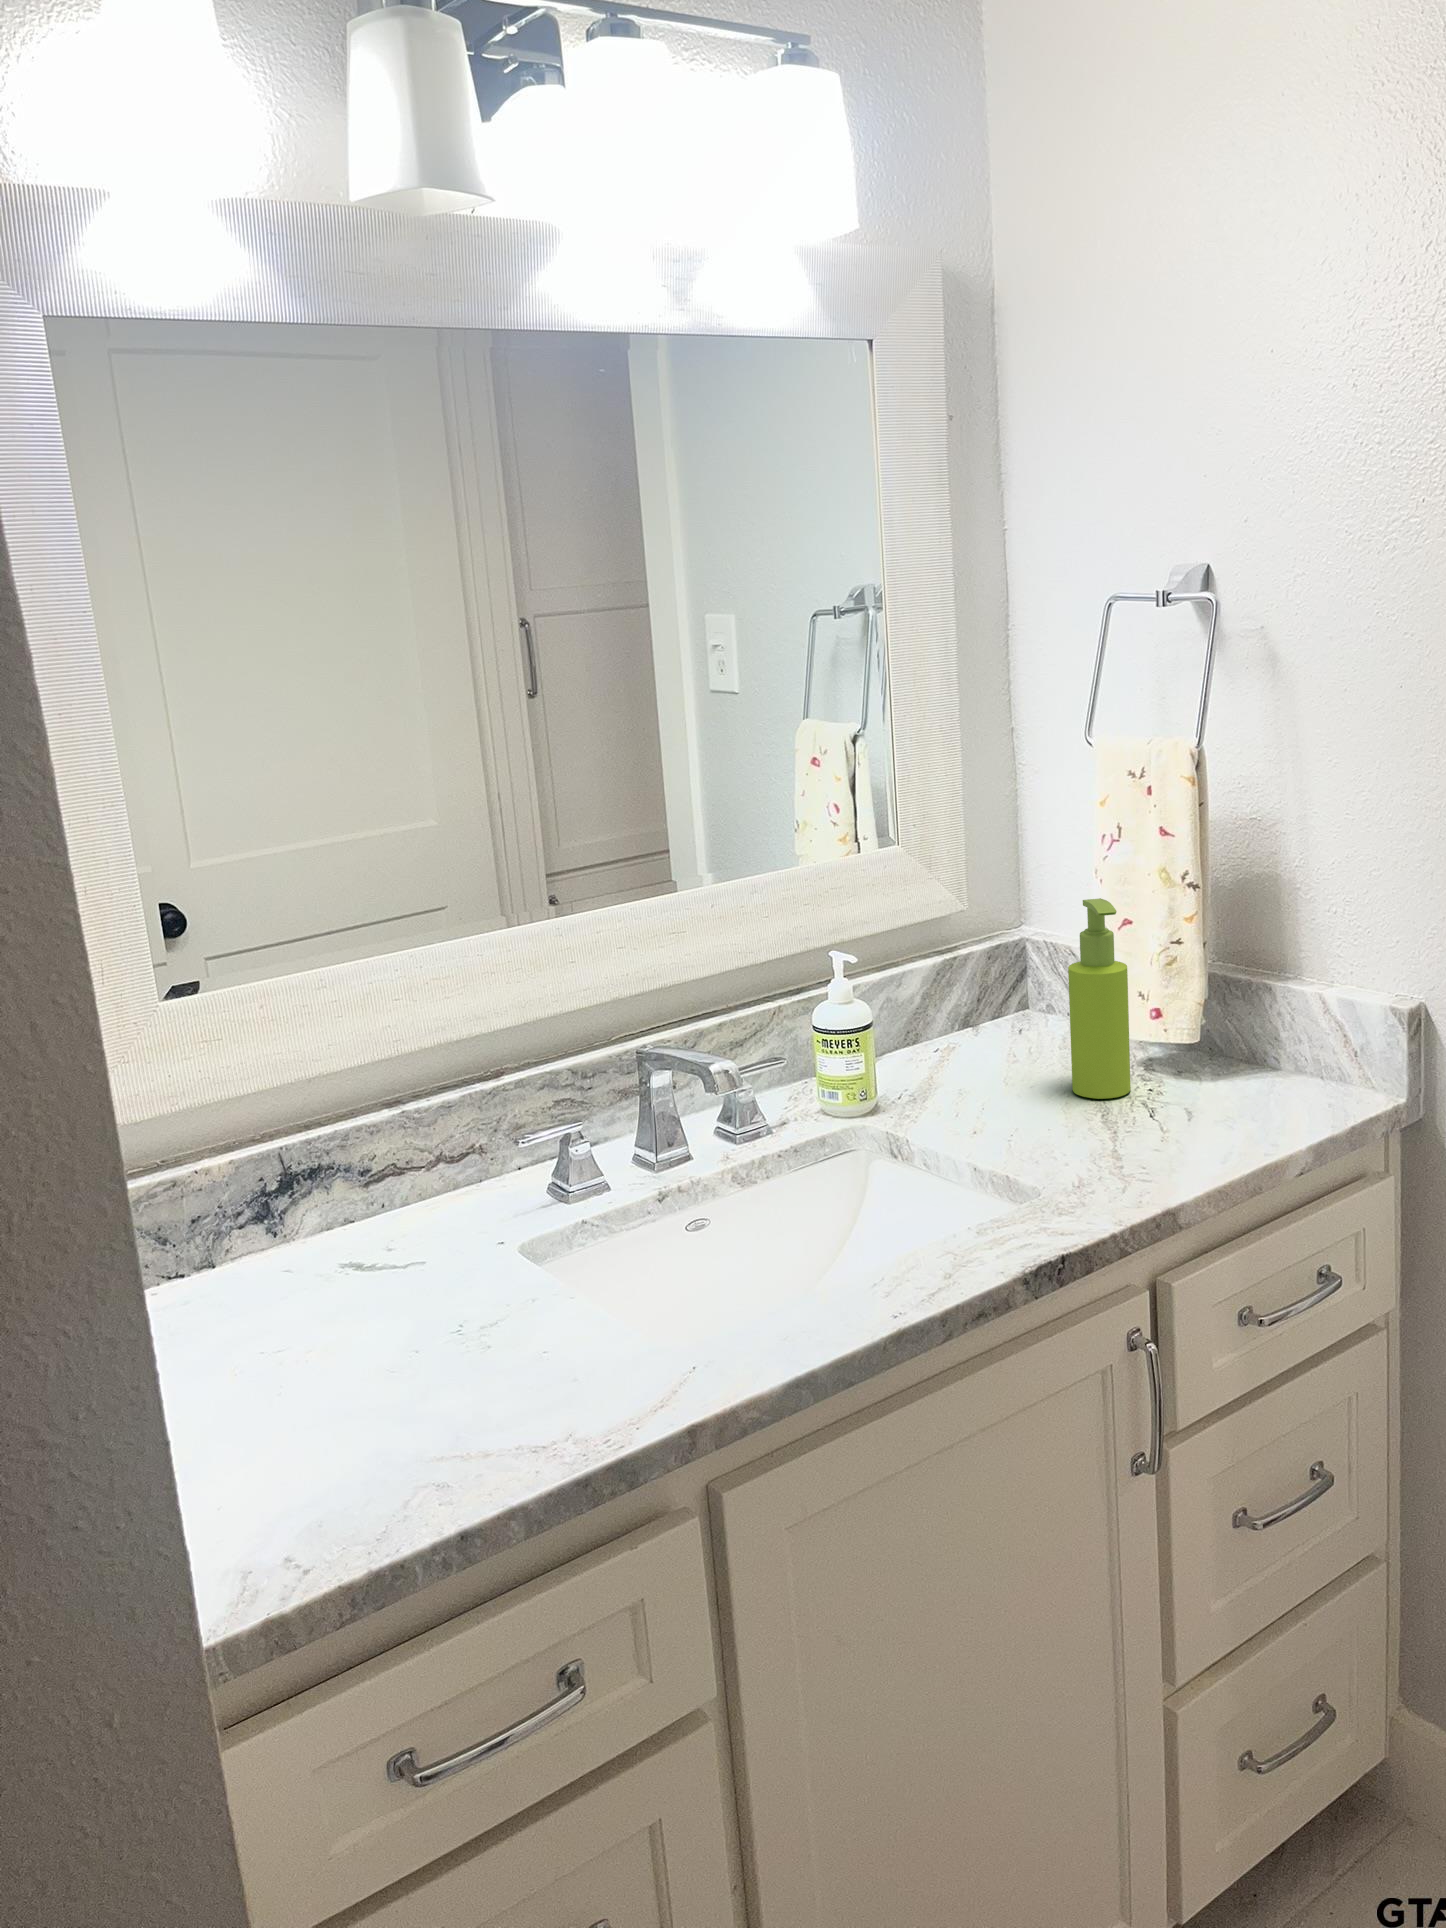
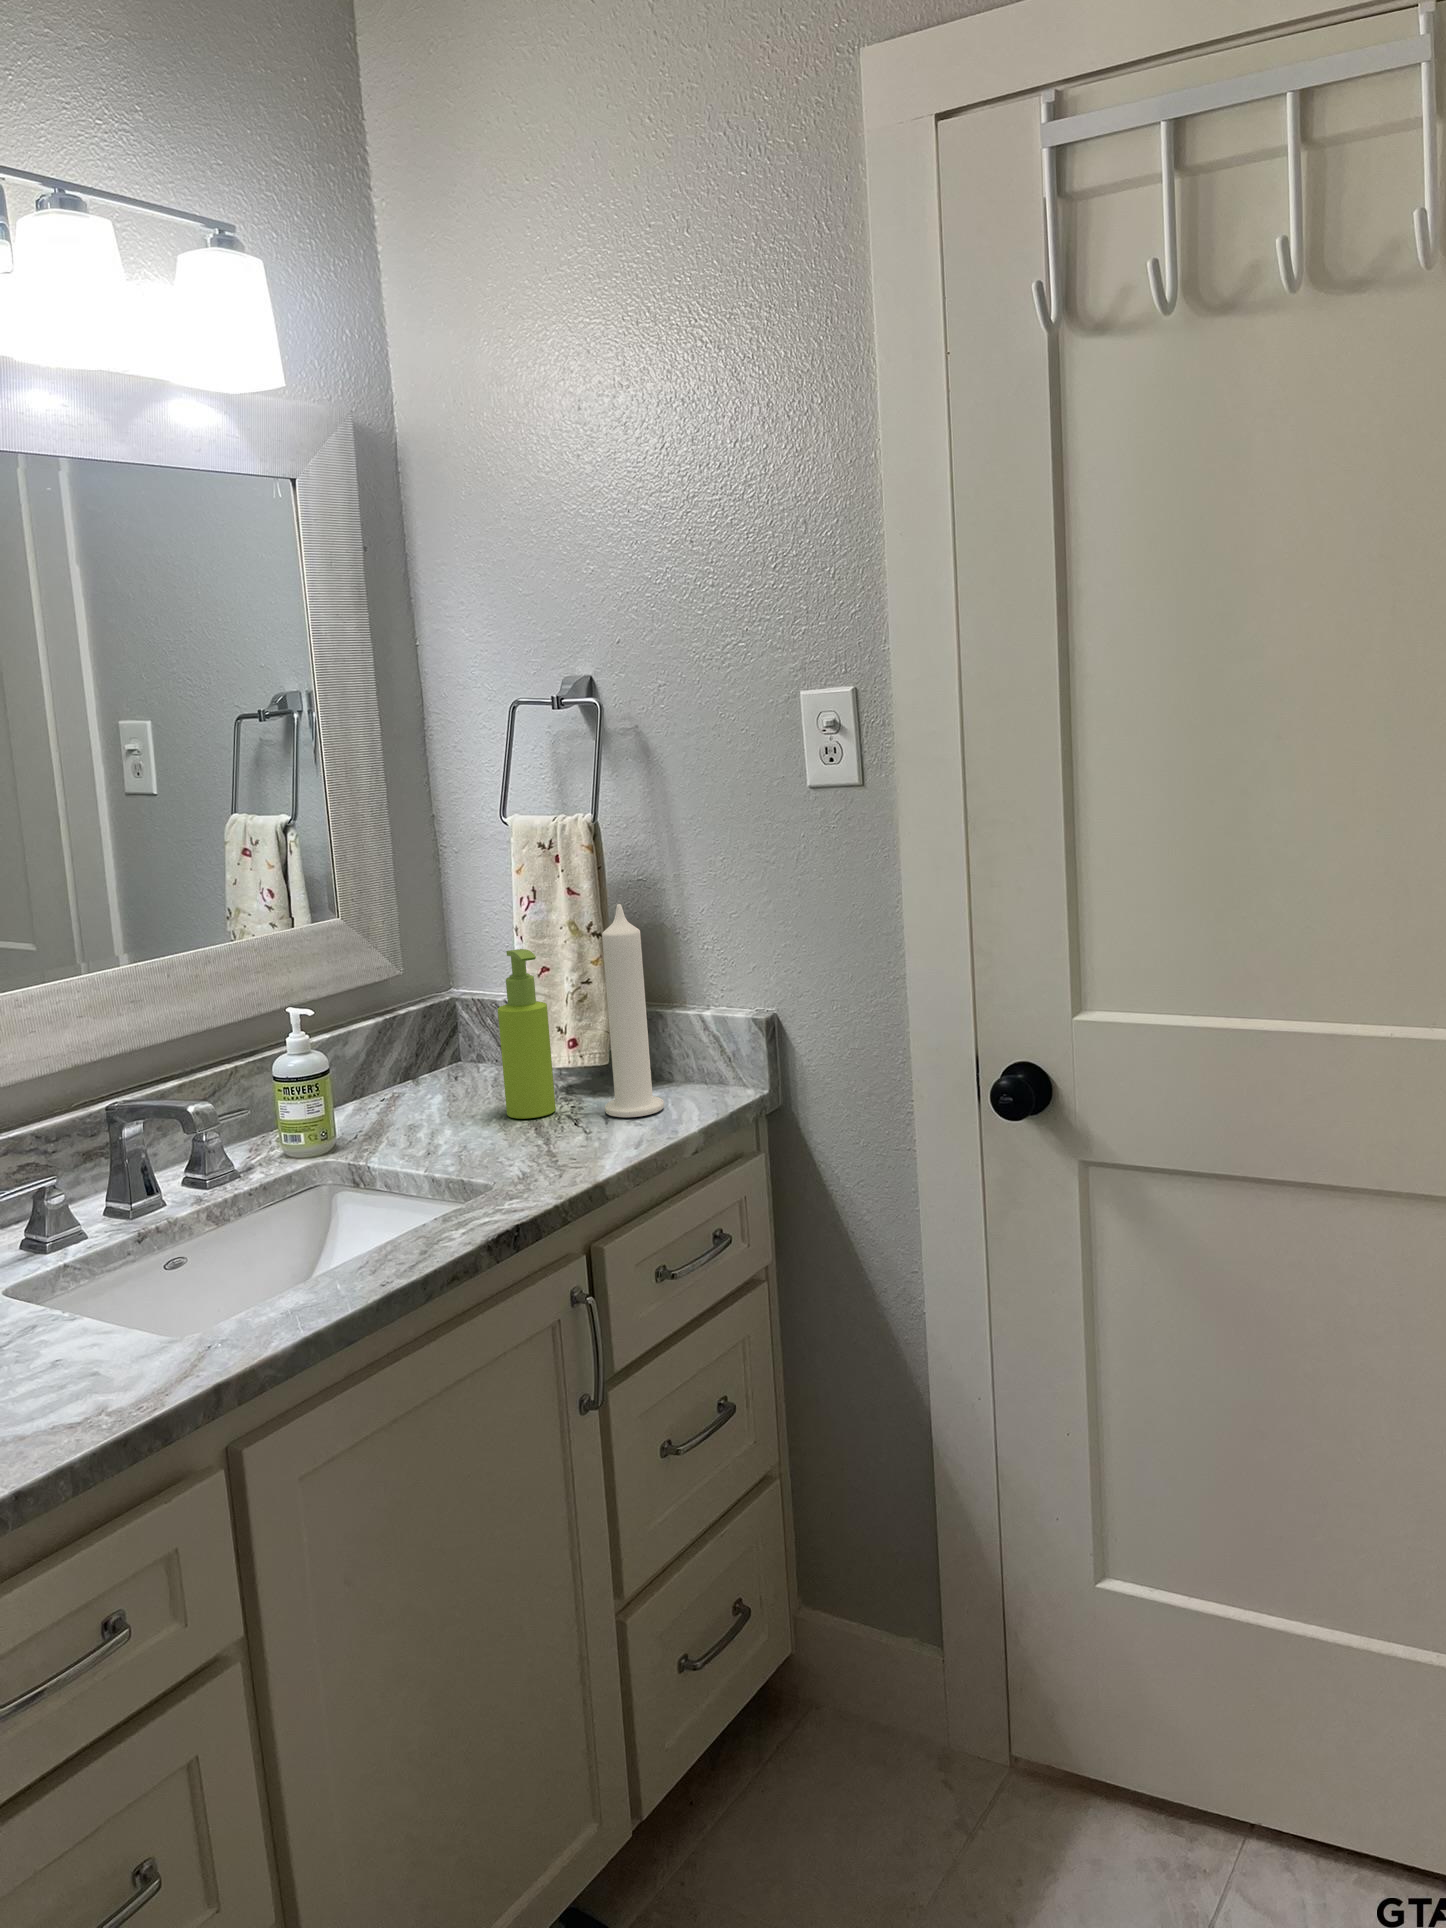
candle: none [1190,854,1264,1114] -> present [602,904,664,1117]

